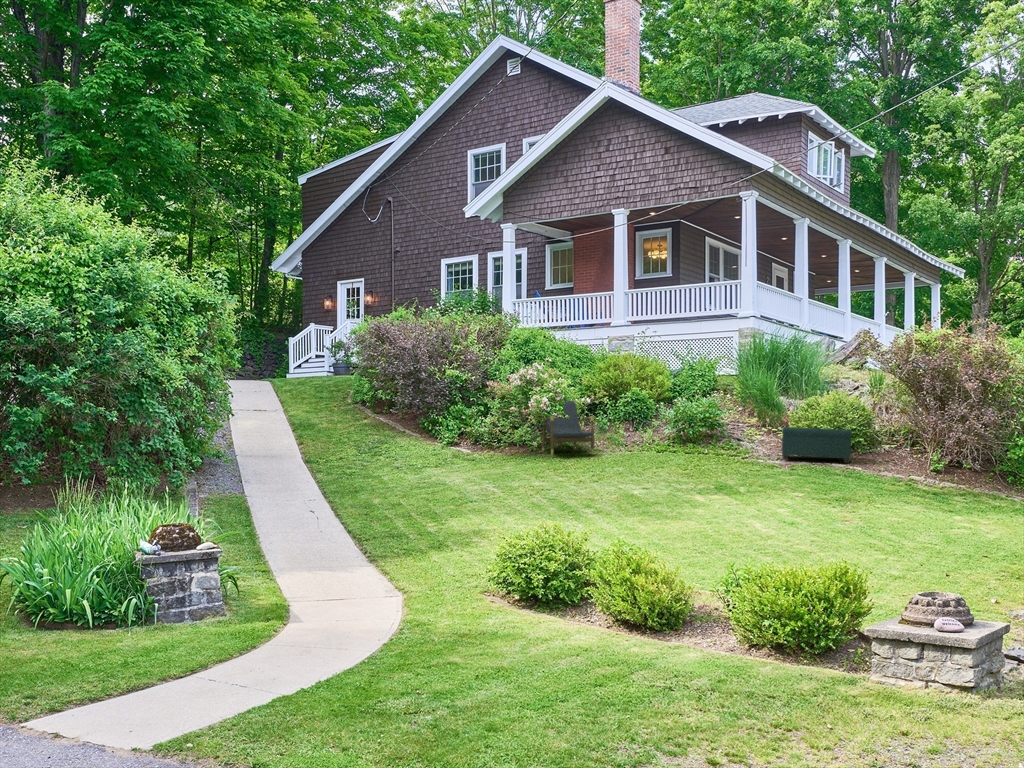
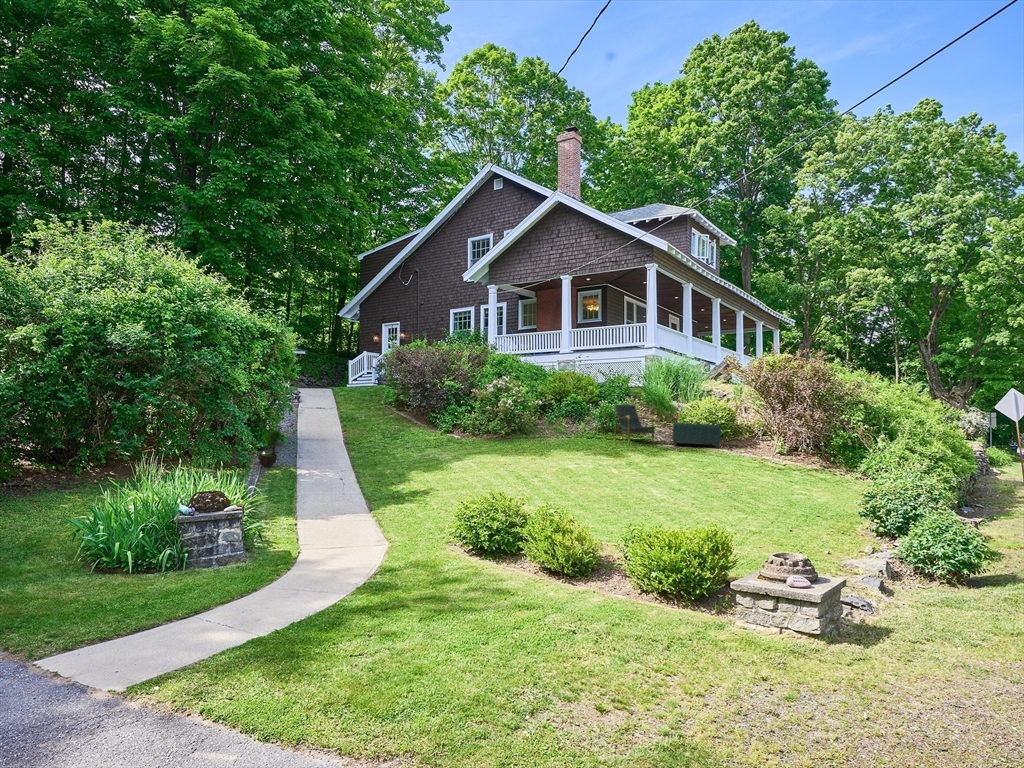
lounge chair: present [542,401,594,455] -> present [614,405,655,442]
potted tree: none [192,438,227,495] -> present [258,431,282,467]

